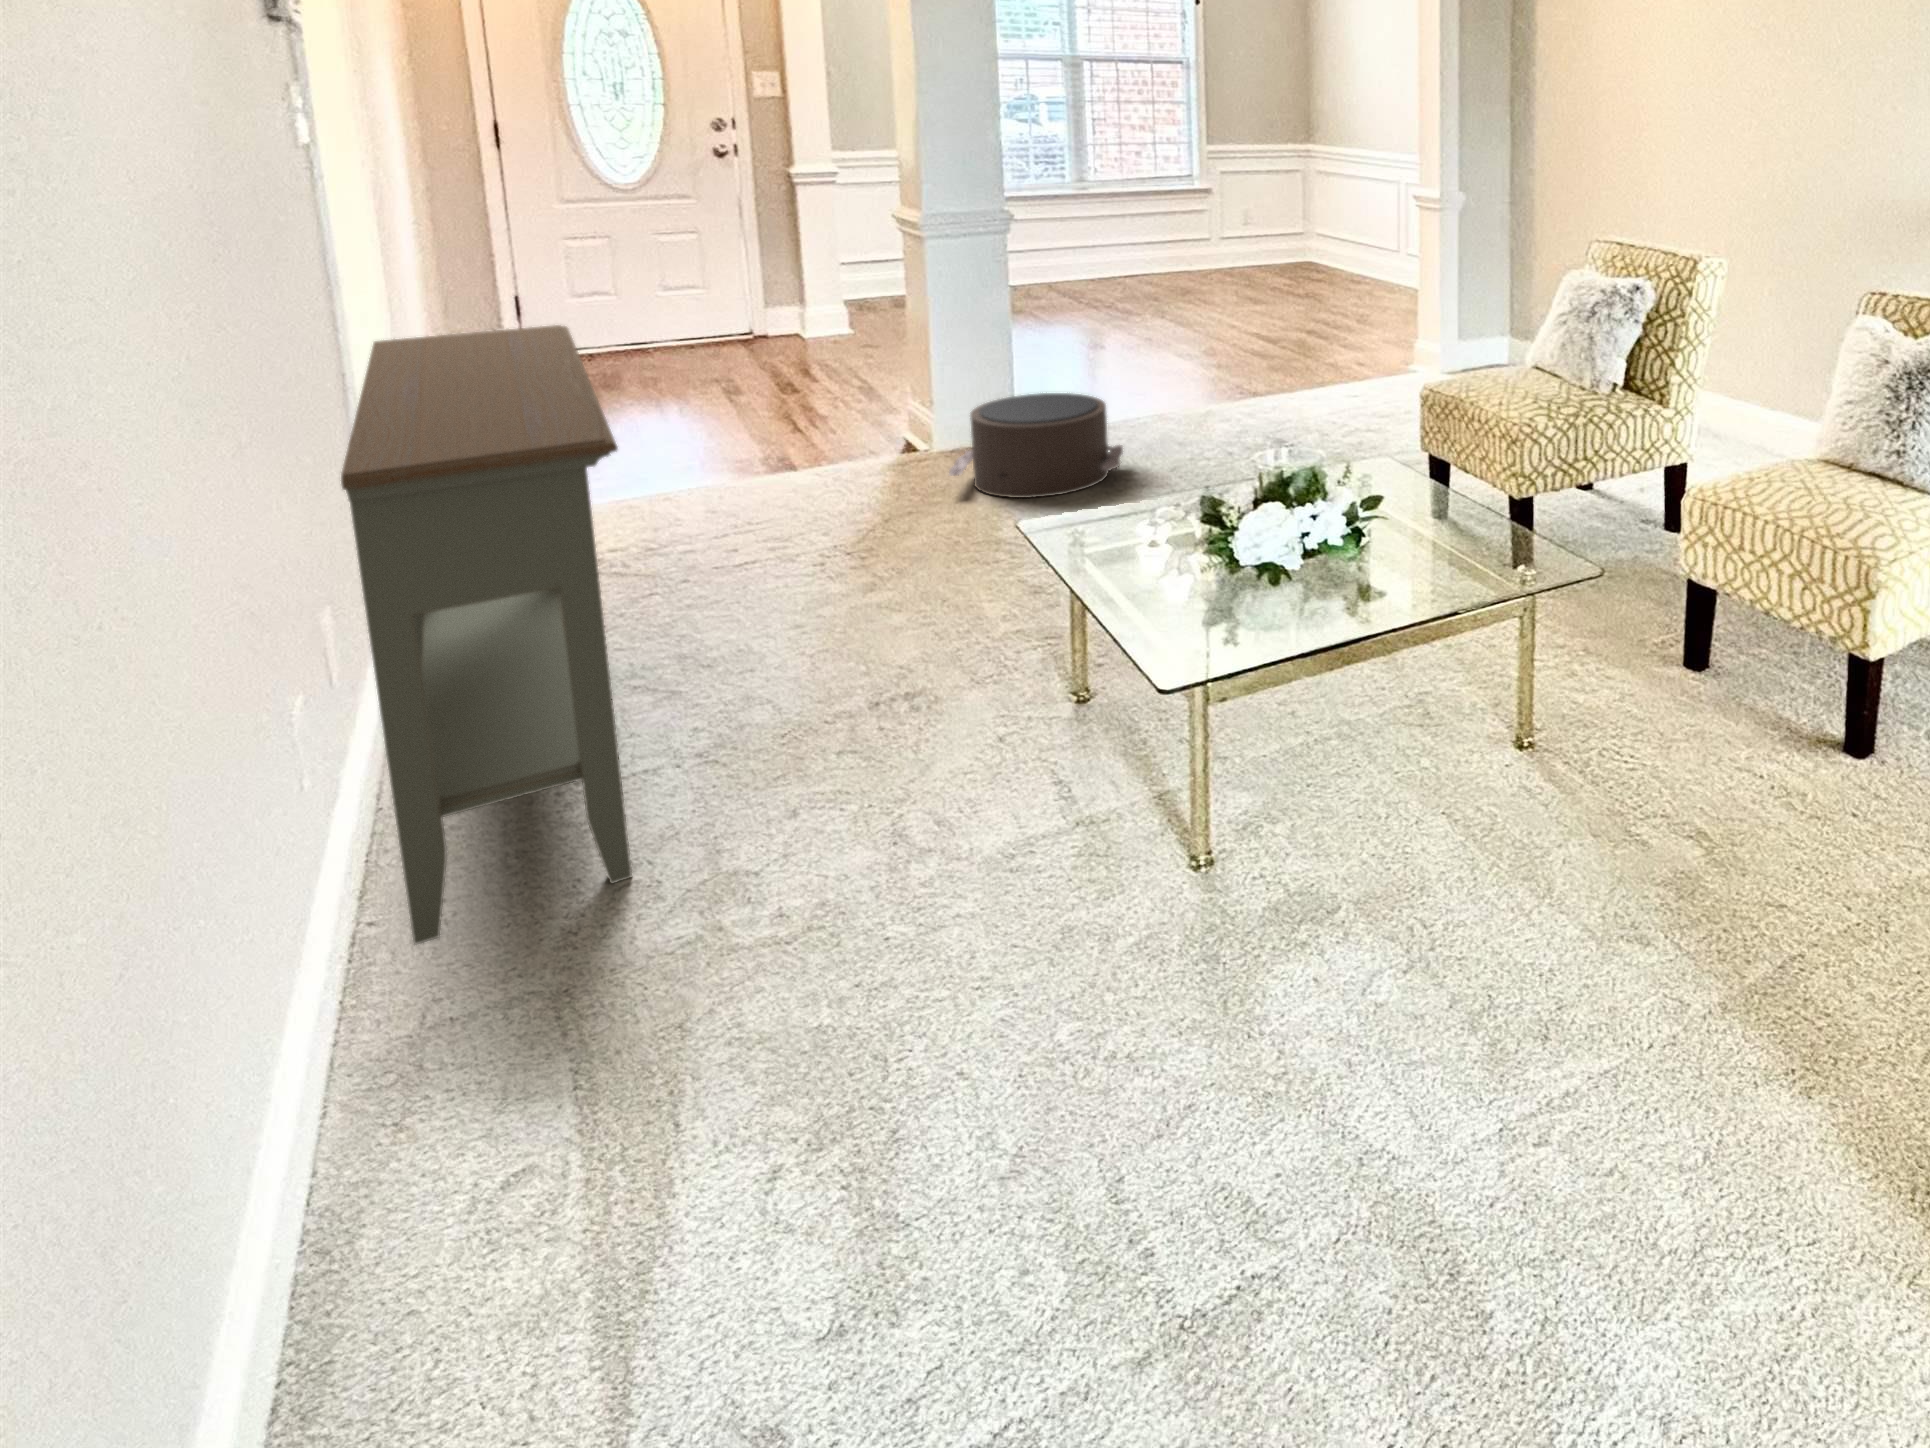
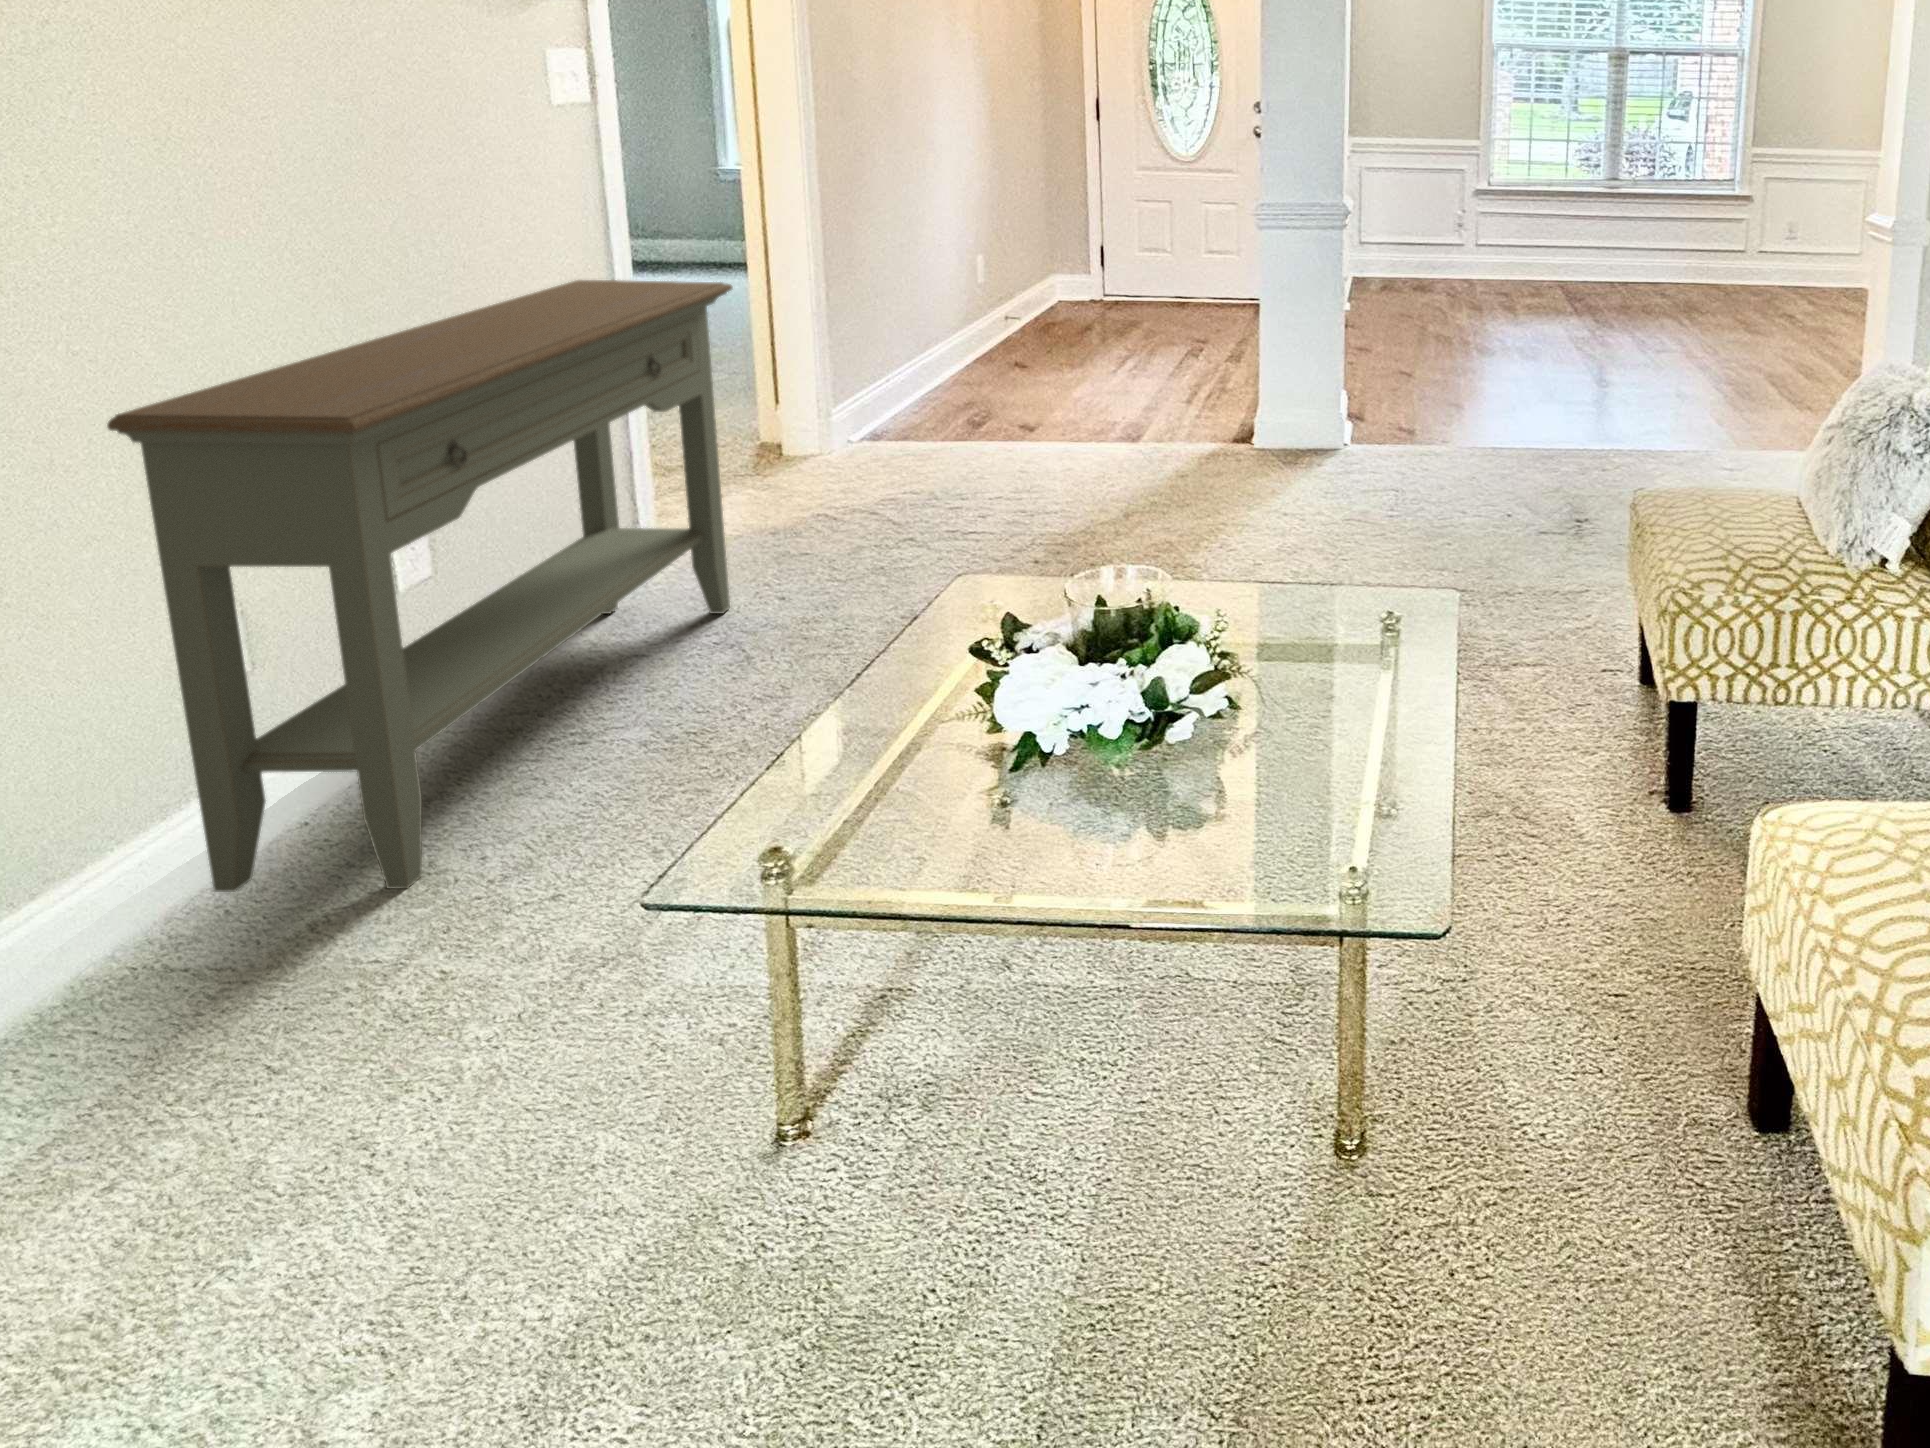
pouf: present [949,393,1123,498] -> none [1190,411,1384,533]

